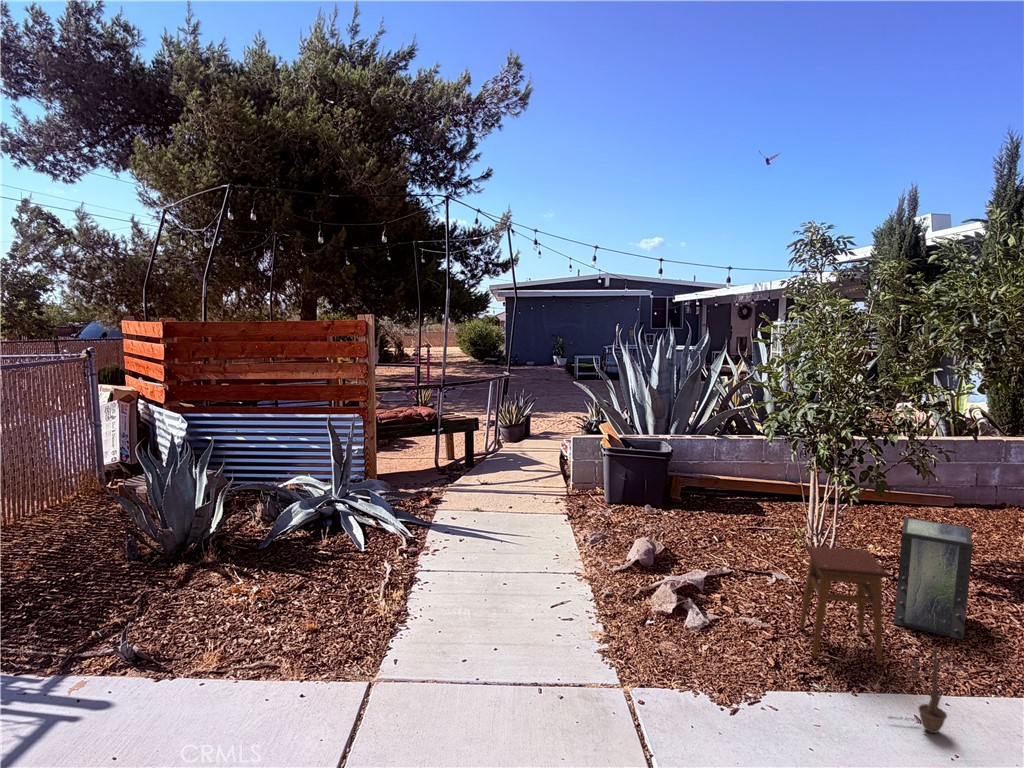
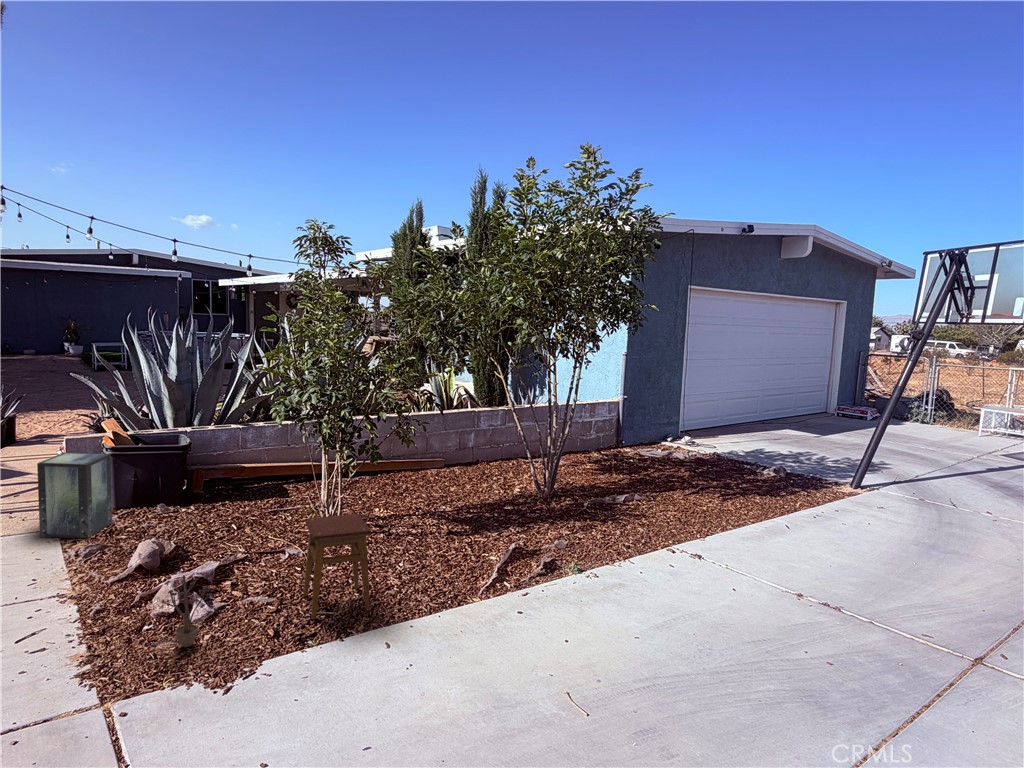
storage box: present [894,517,973,640] -> present [37,453,112,538]
decorative plant: present [888,647,969,733] -> present [151,575,213,647]

